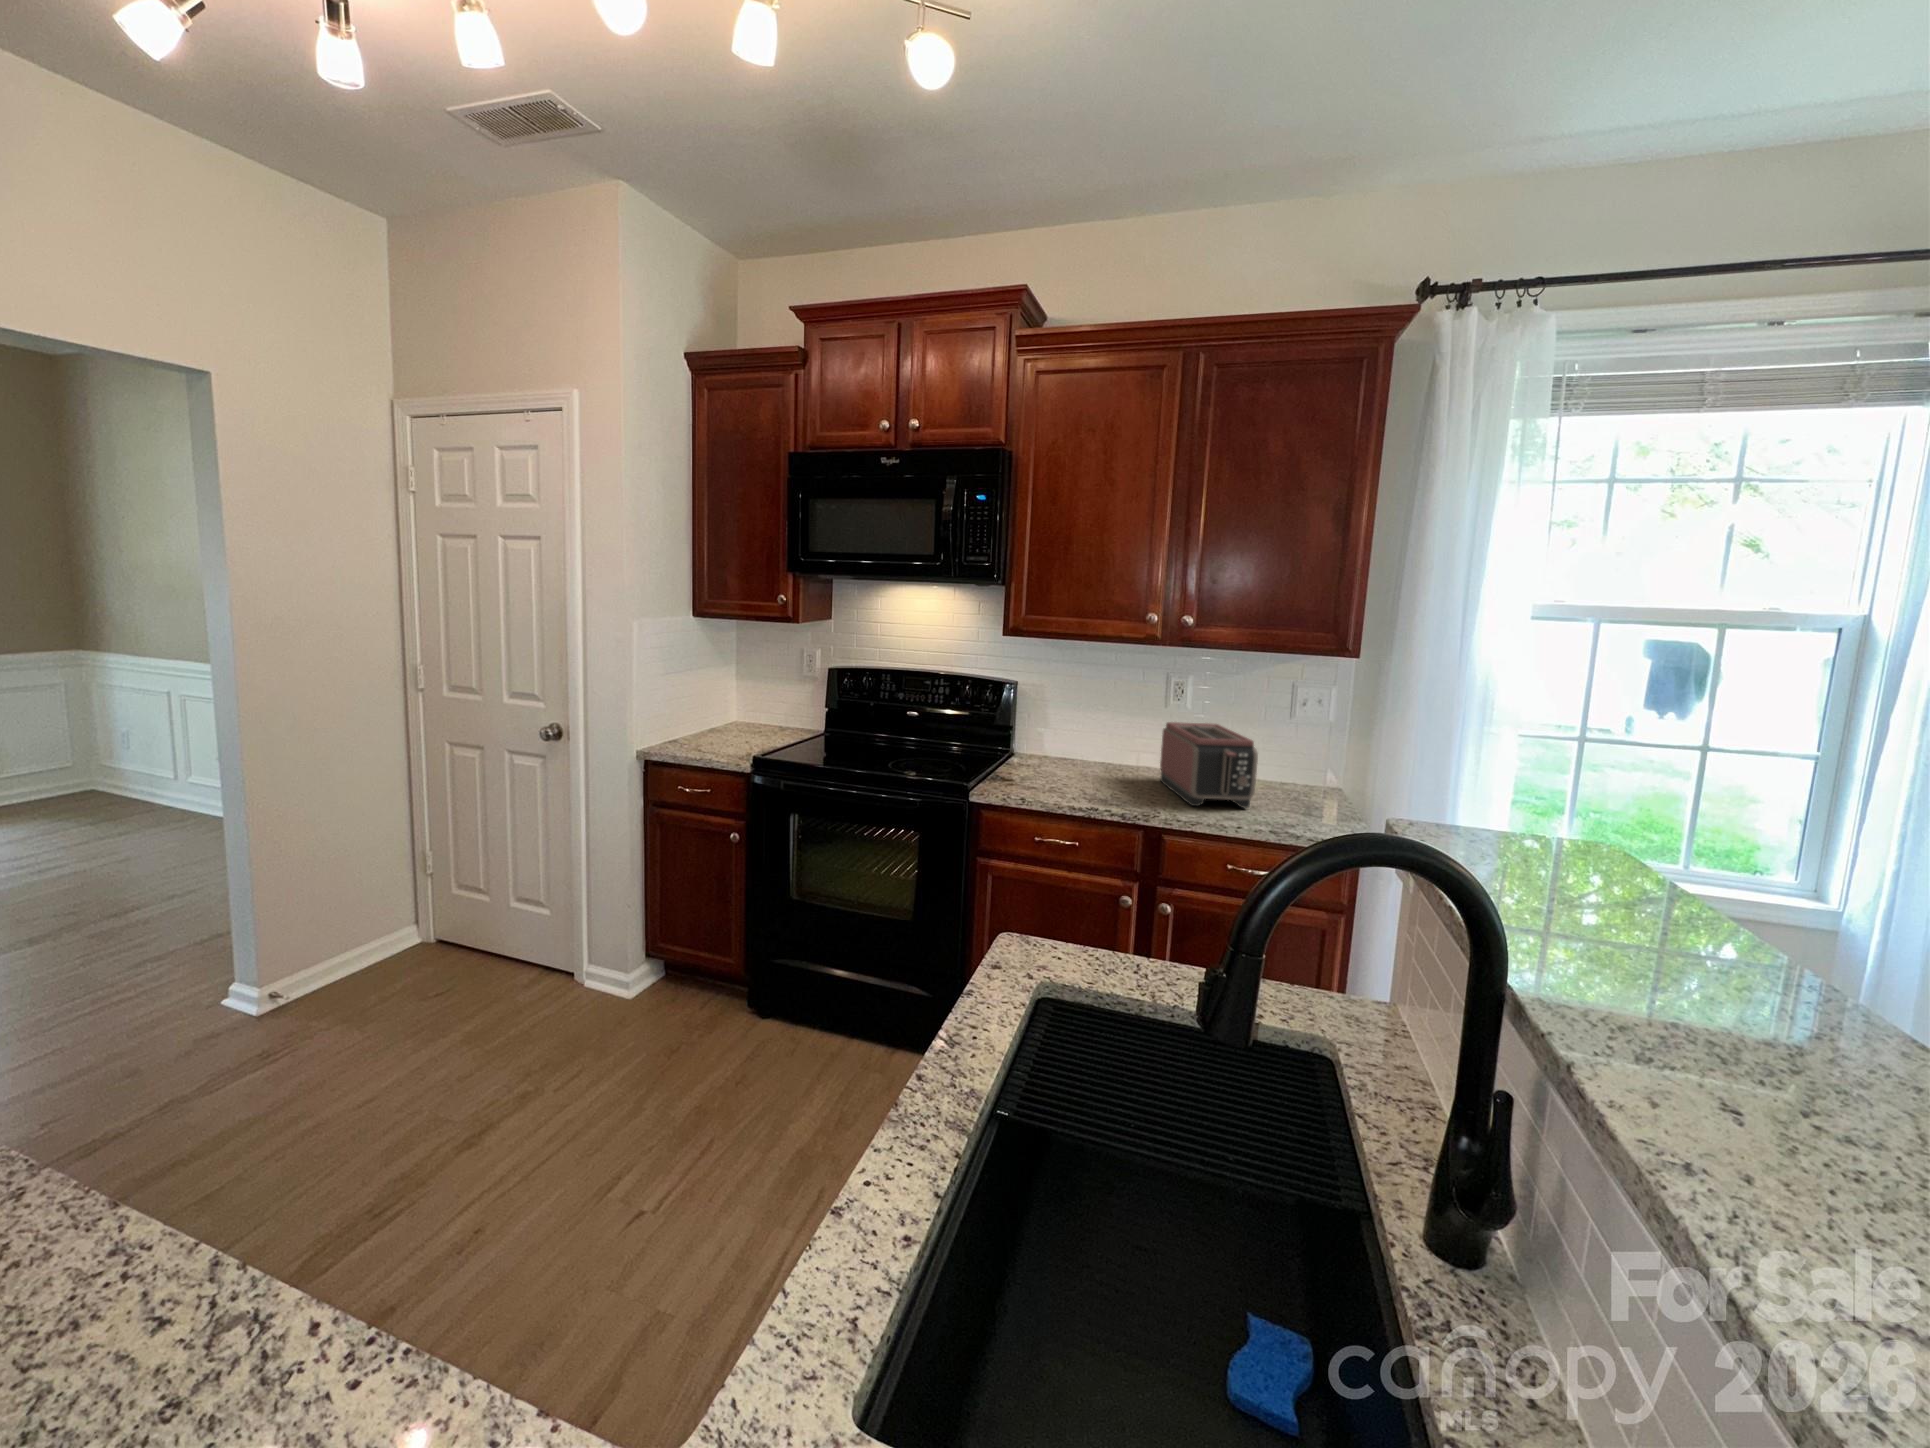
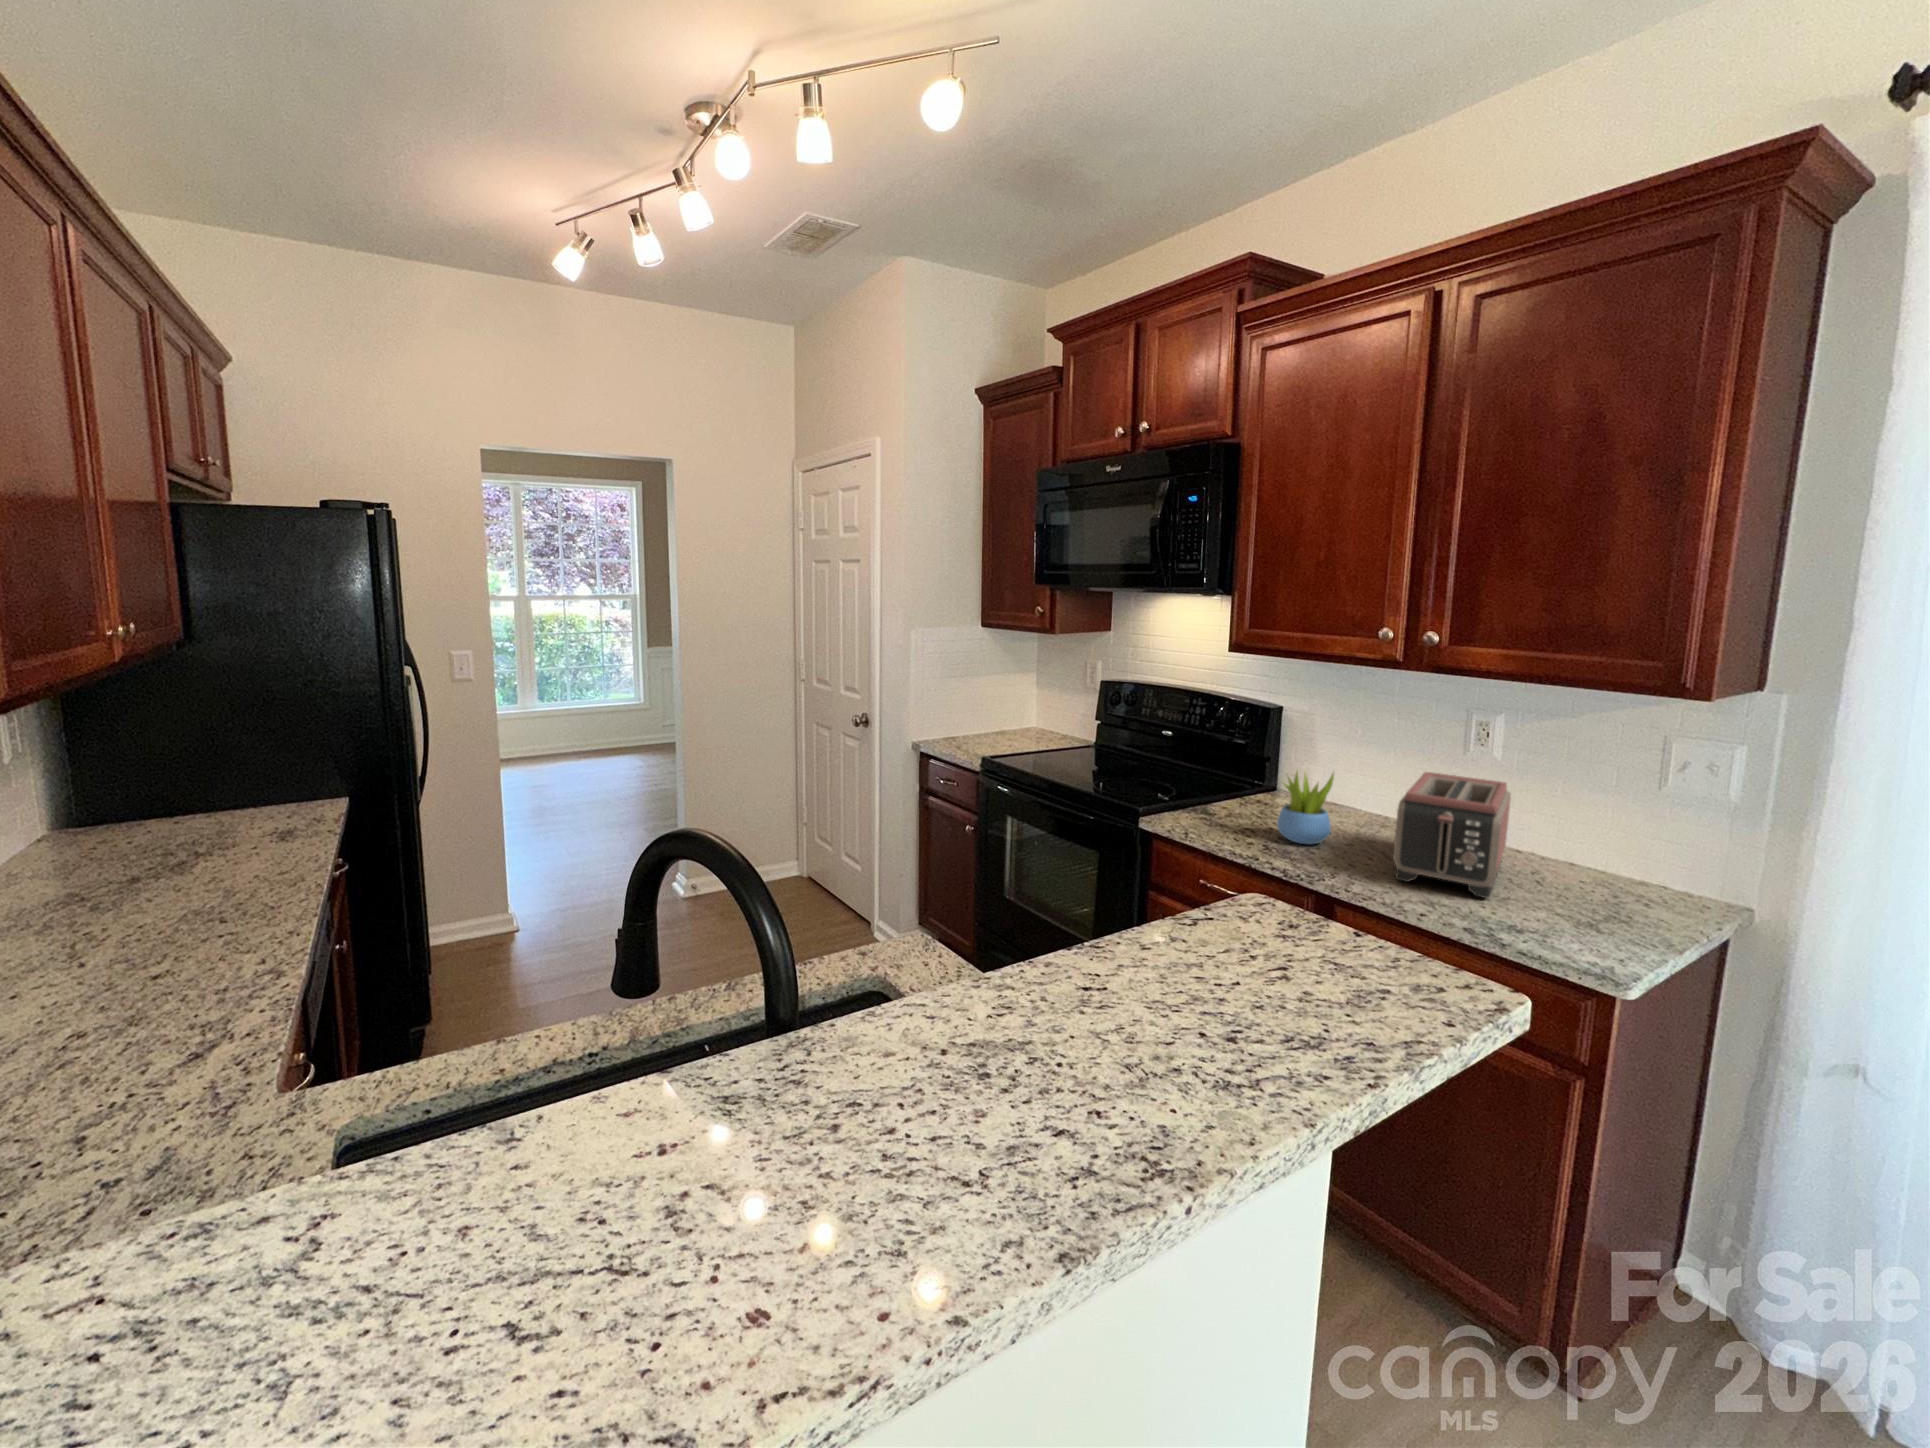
succulent plant: none [1079,728,1121,791] -> present [1277,772,1334,844]

